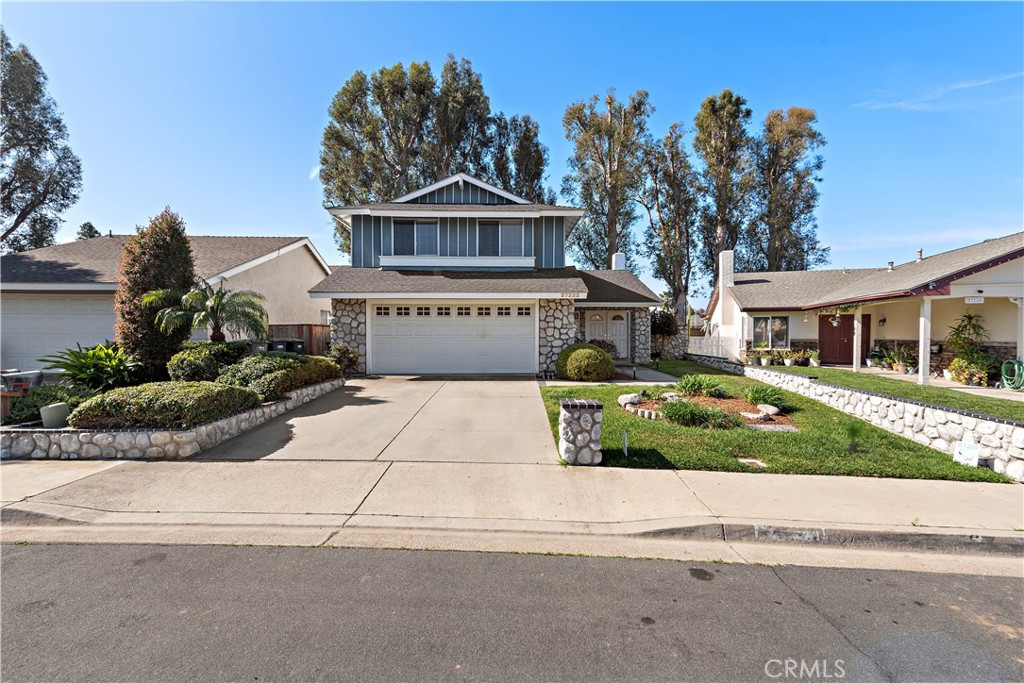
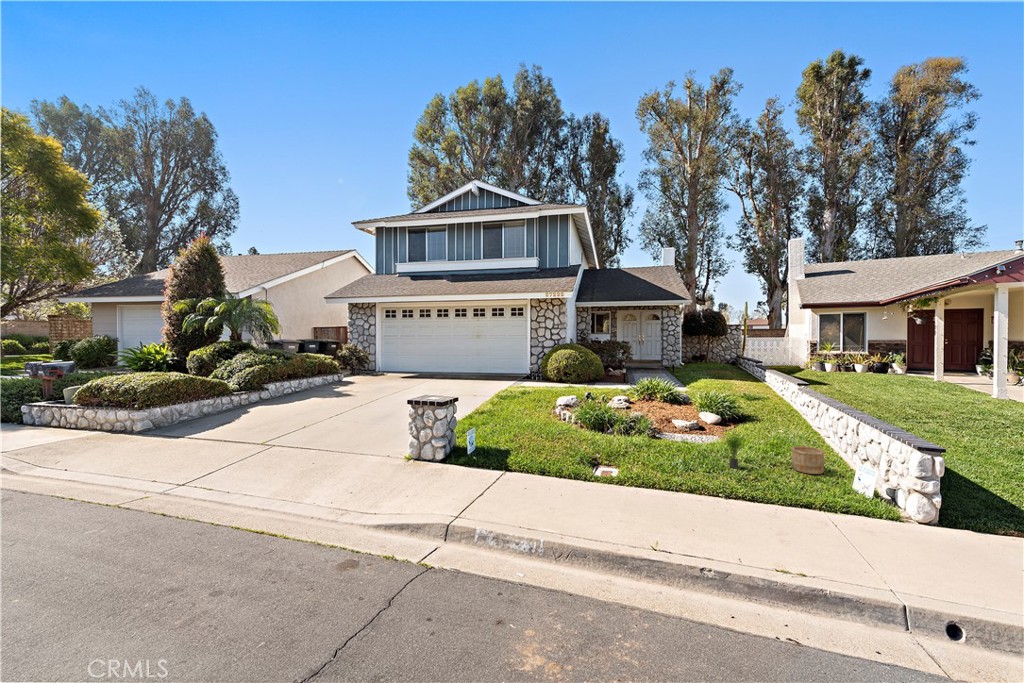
wooden bucket: none [890,430,921,452] -> present [791,446,825,474]

